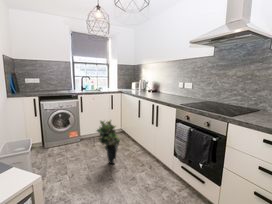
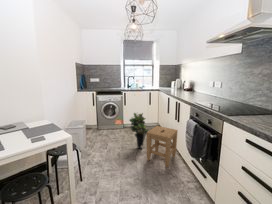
stool: none [126,133,156,180] -> present [147,126,177,167]

